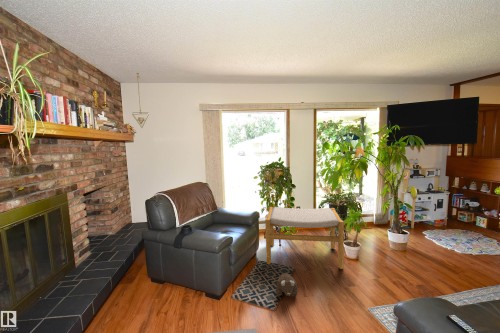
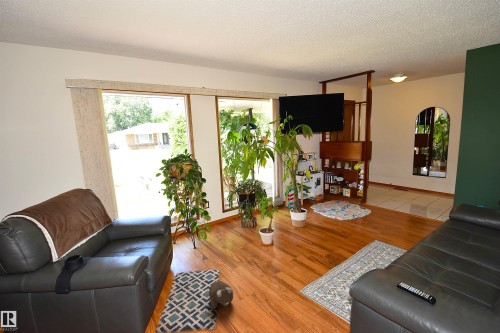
footstool: present [265,207,344,269] -> none [180,198,266,275]

